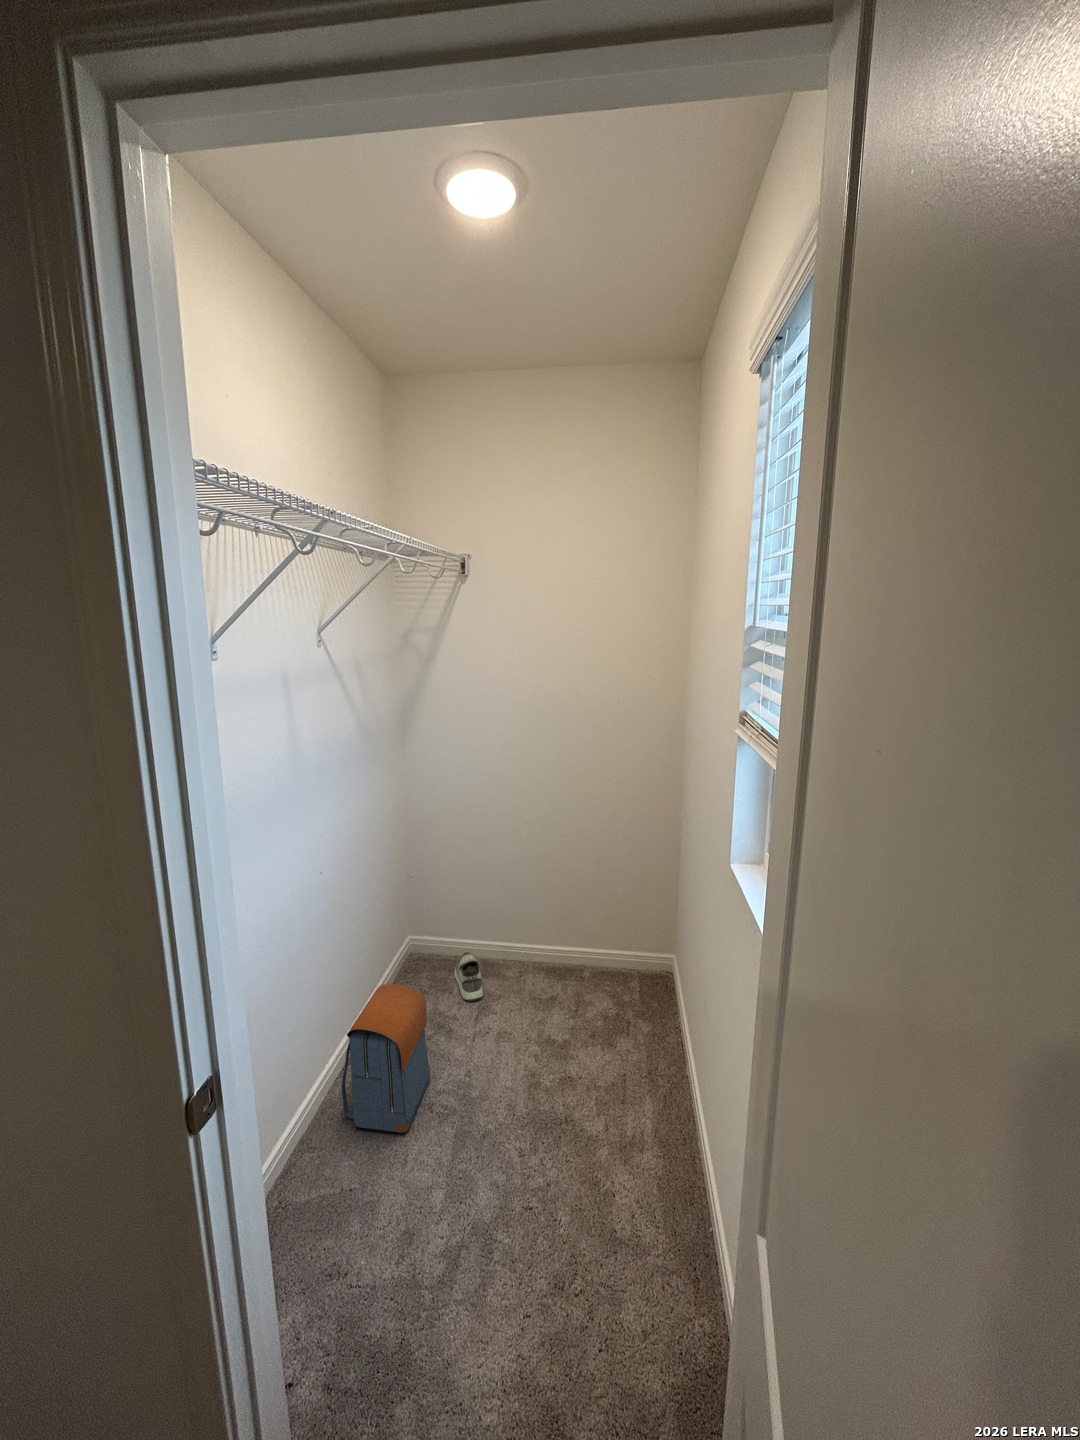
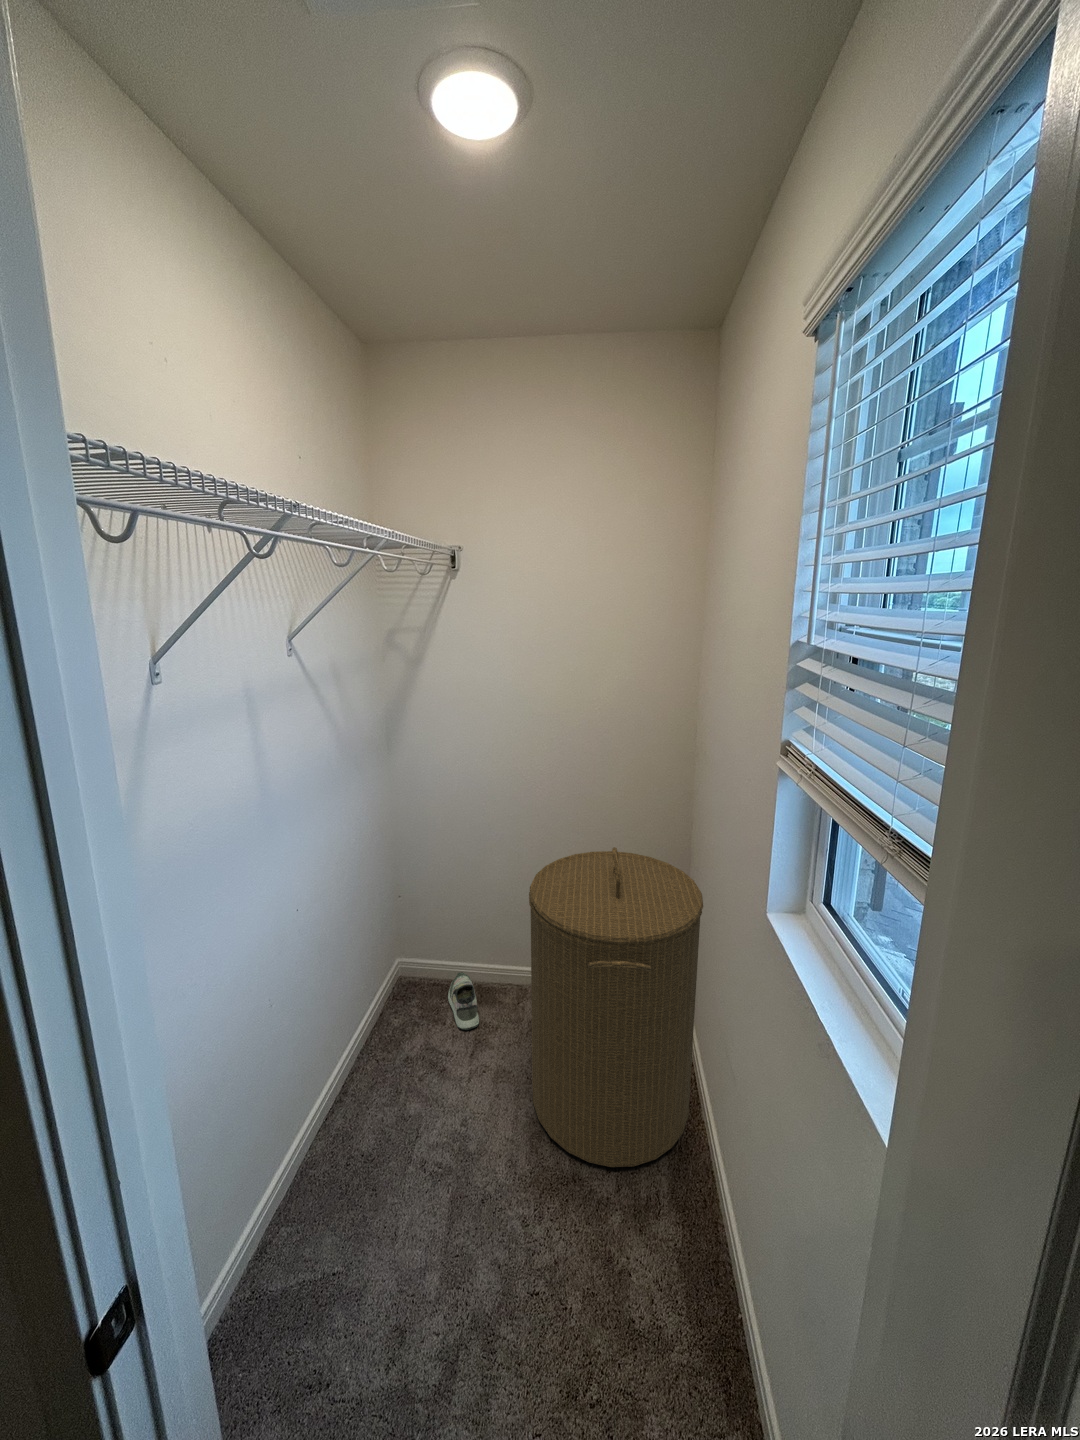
laundry hamper: none [528,821,685,1113] -> present [529,847,703,1167]
backpack: present [342,984,430,1133] -> none [325,1028,423,1197]

